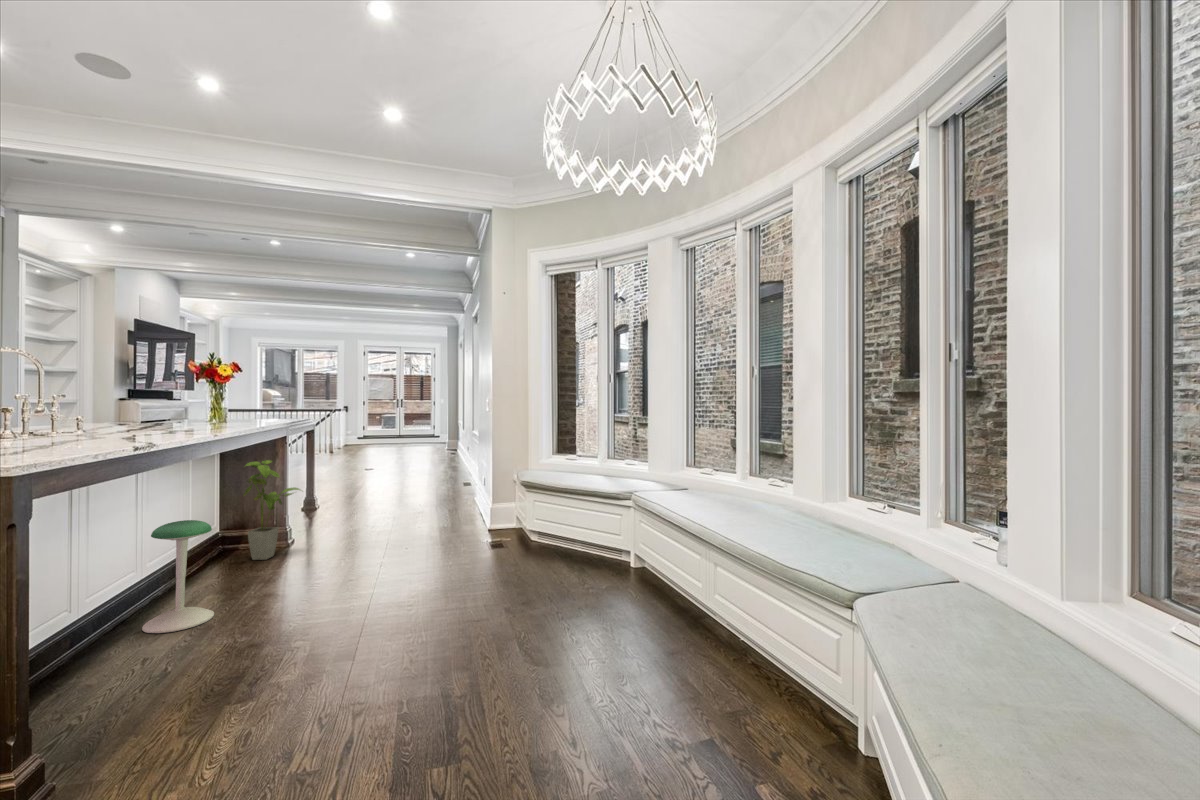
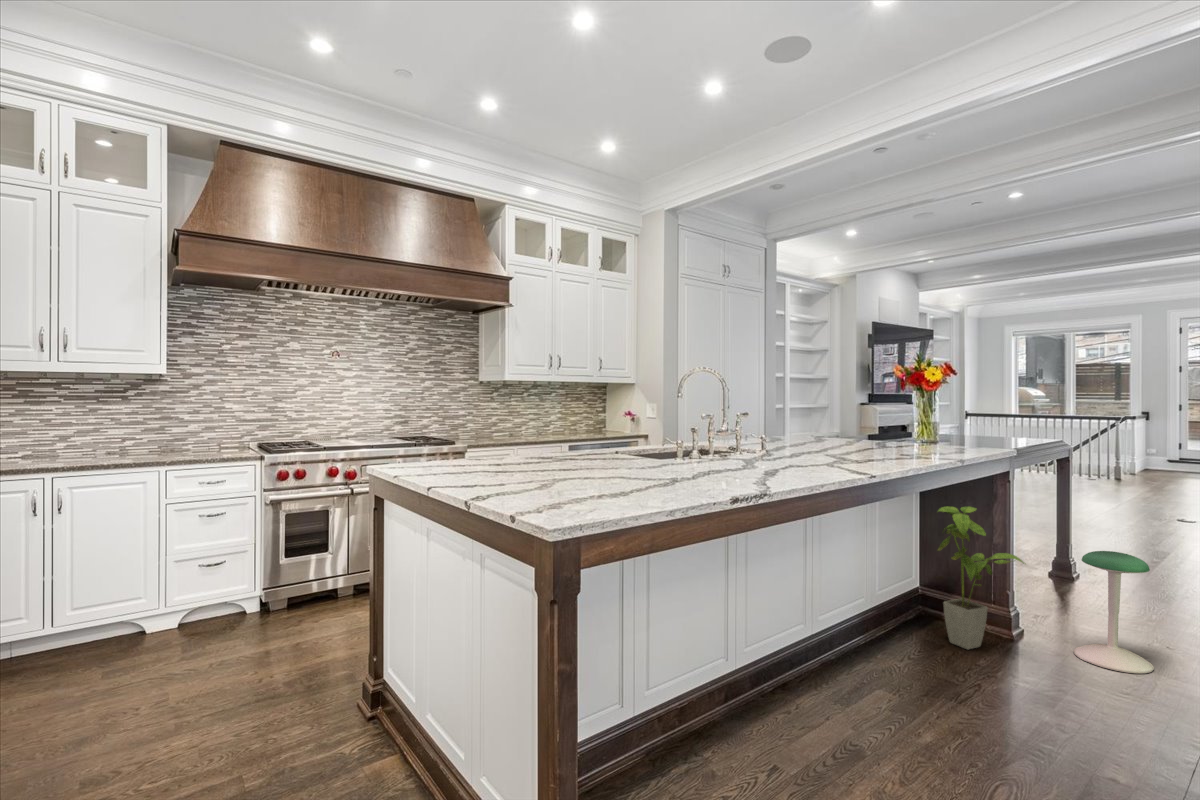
stool: present [142,520,214,633] -> present [1074,551,1154,674]

